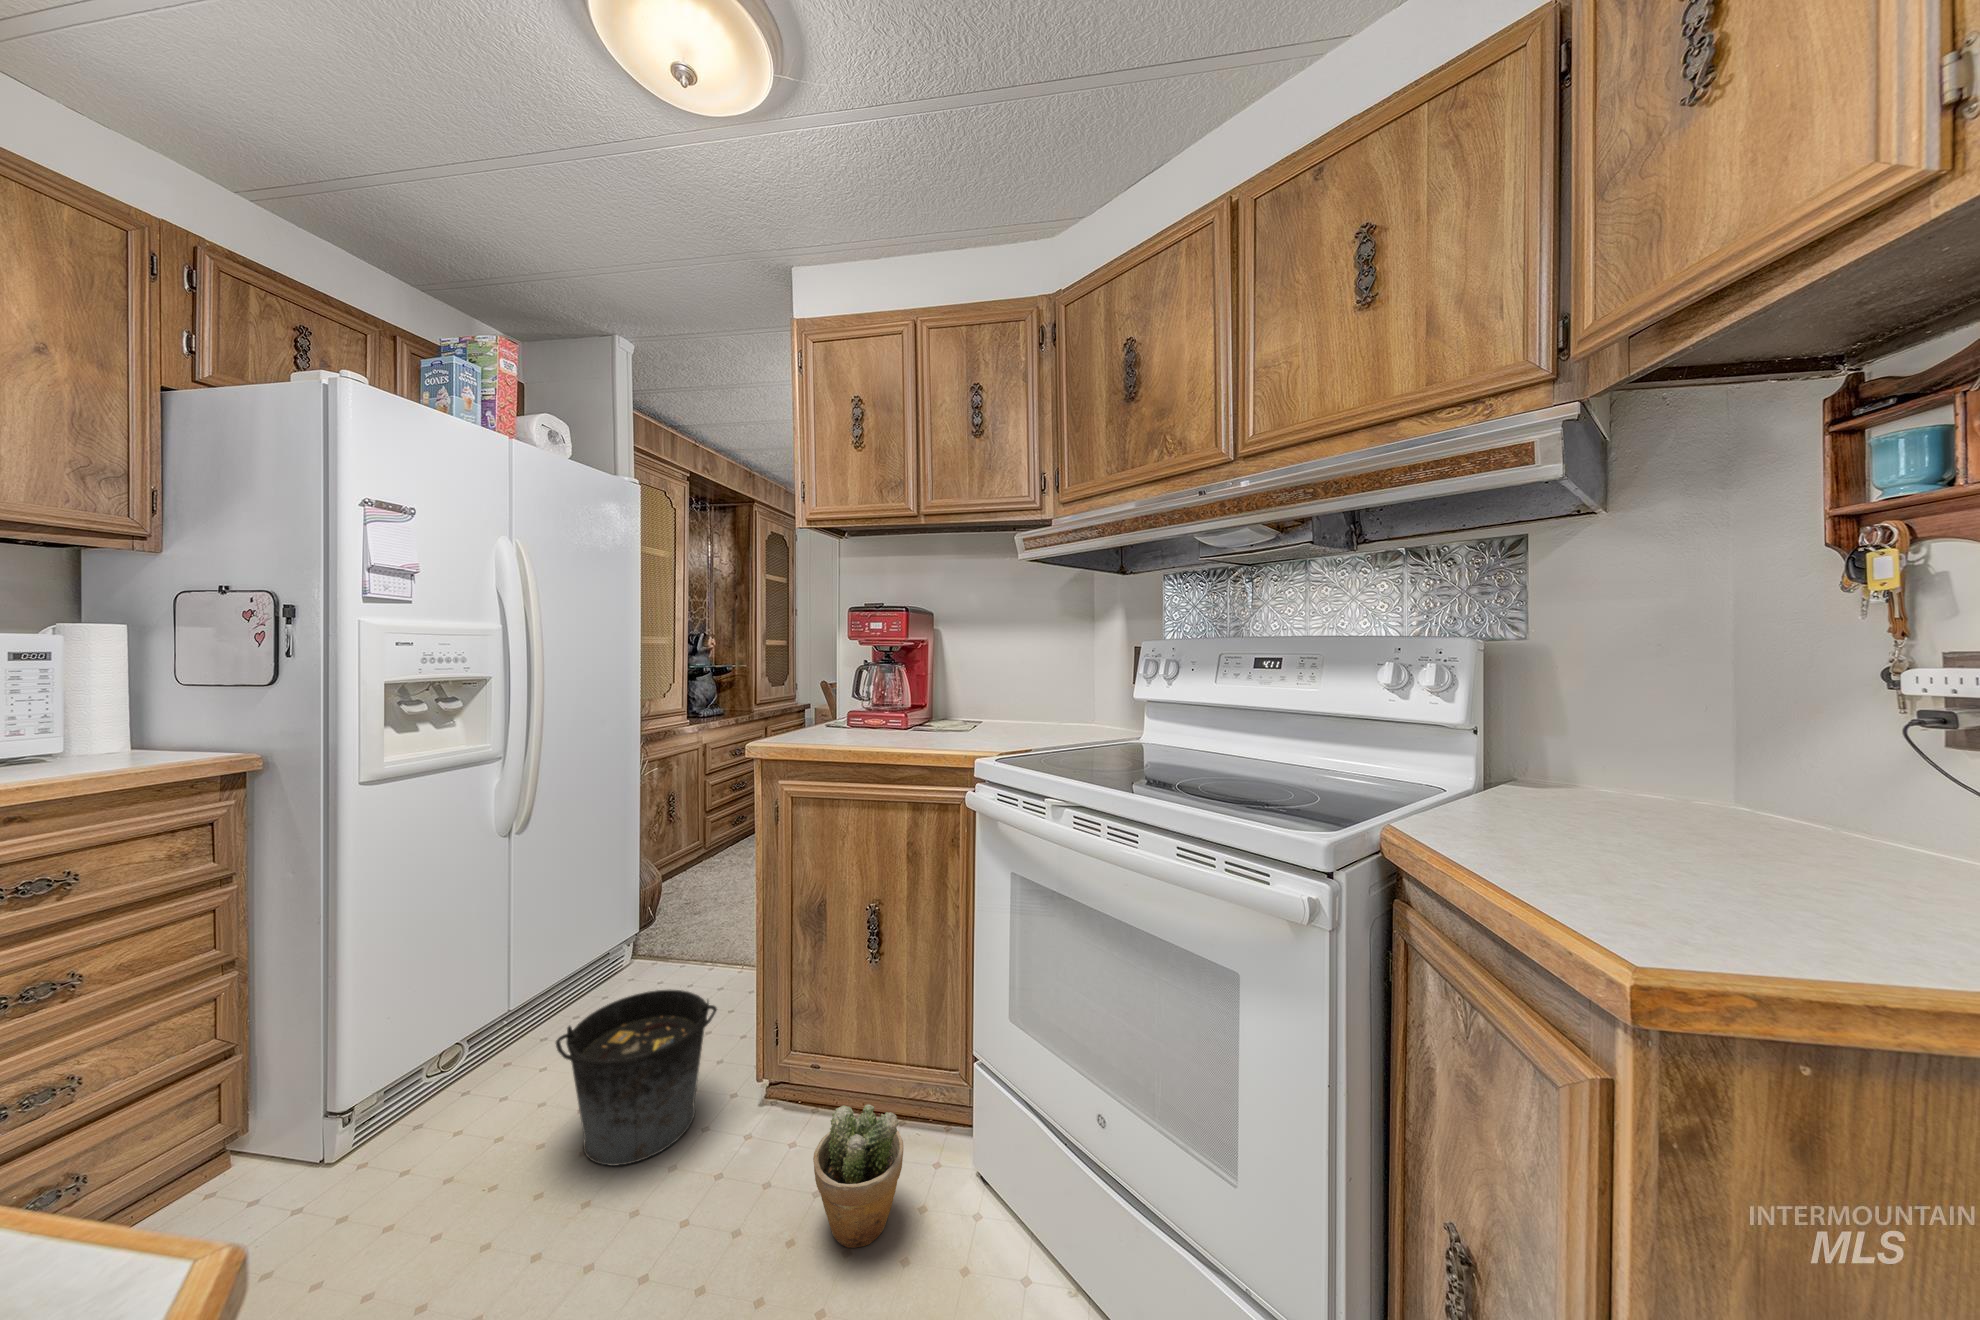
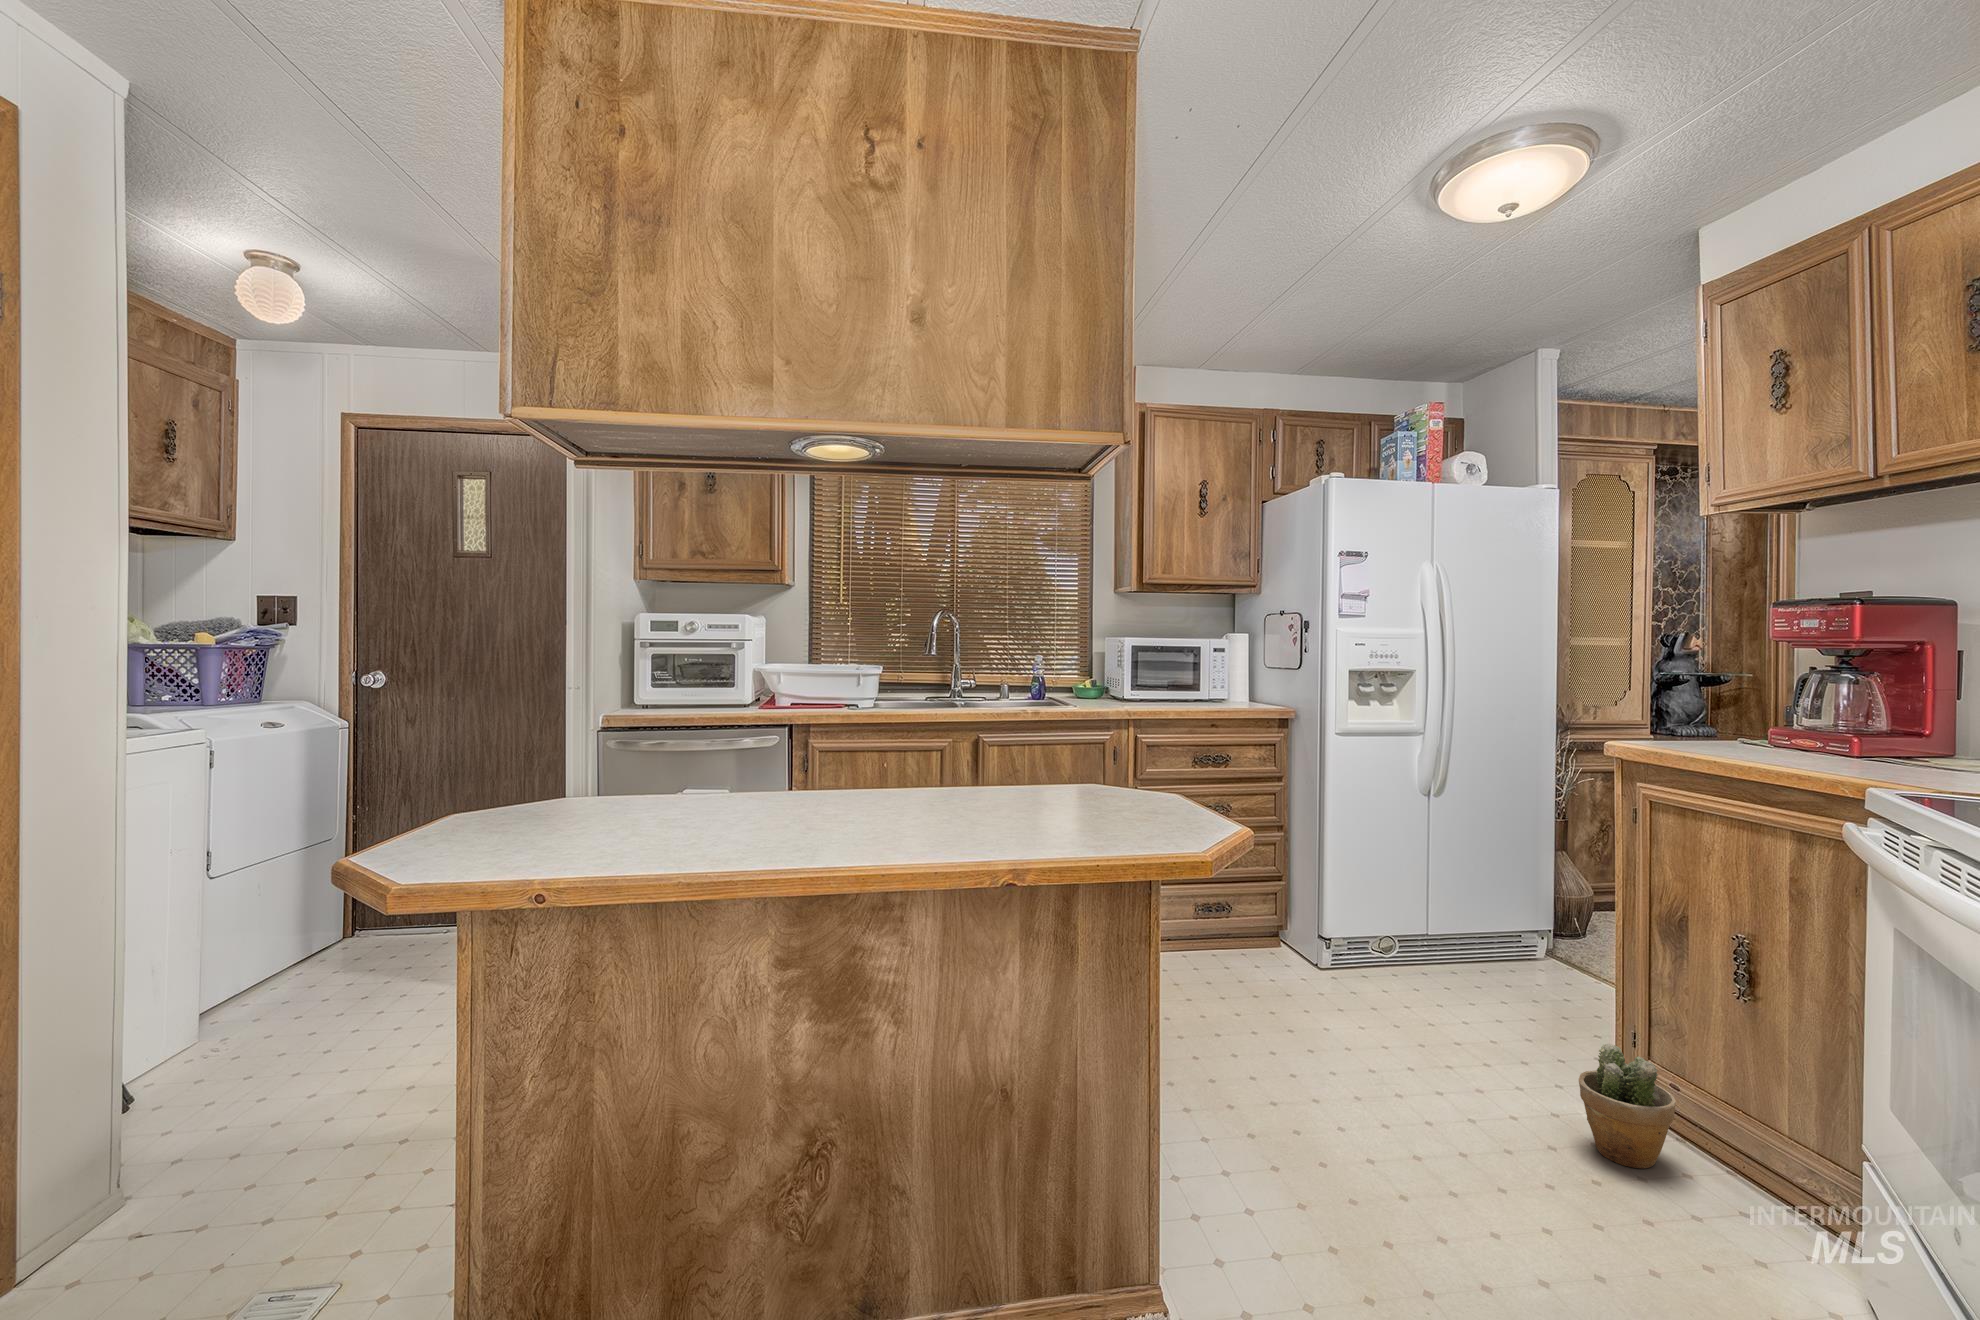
bucket: present [556,990,717,1166] -> none [1429,929,1556,1051]

